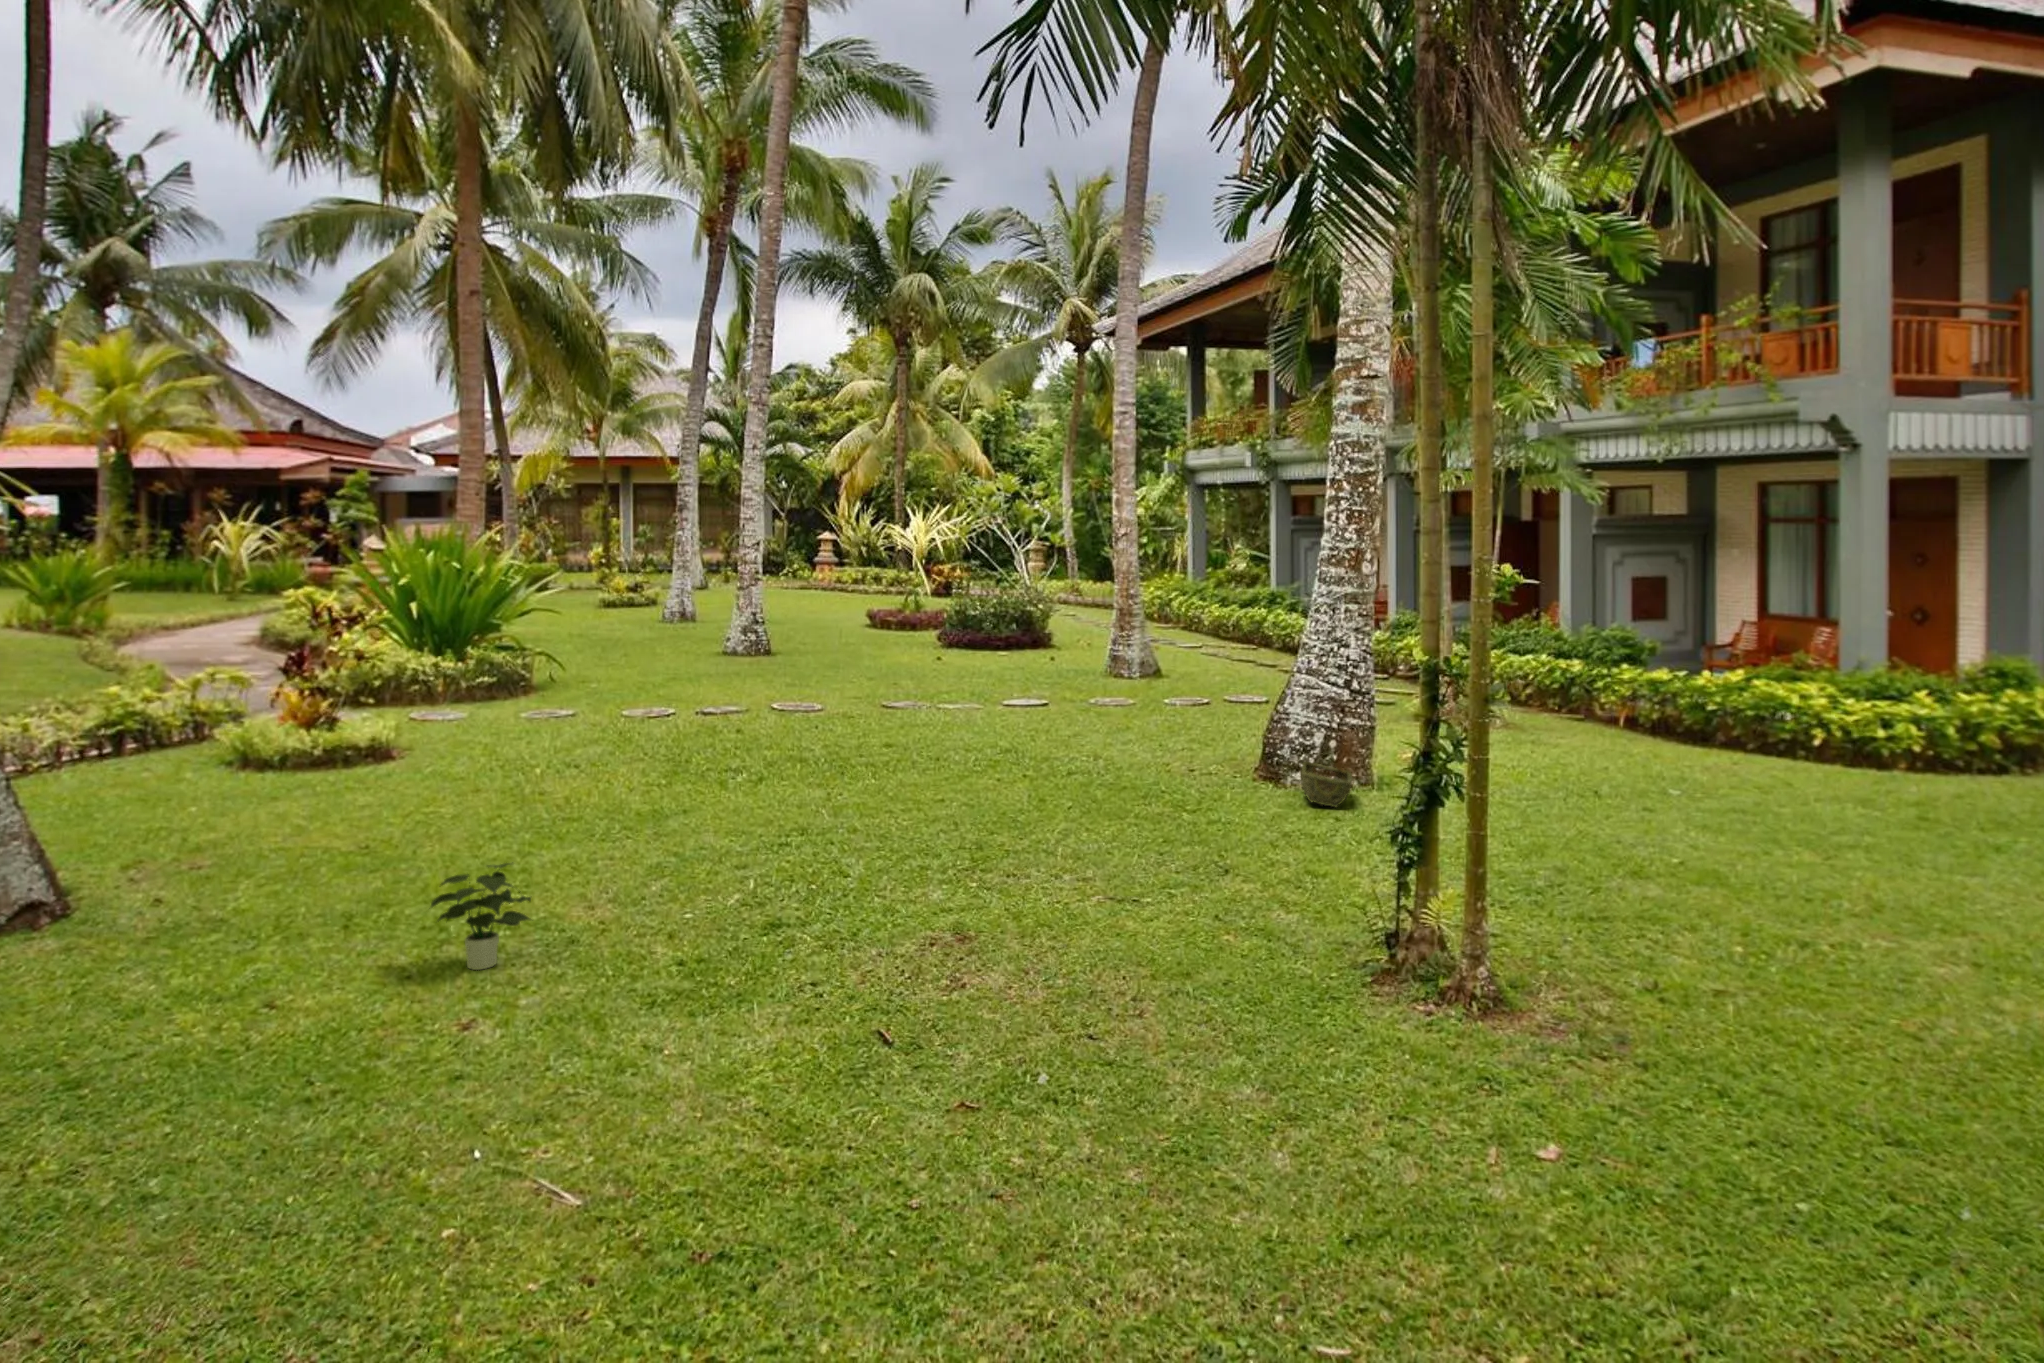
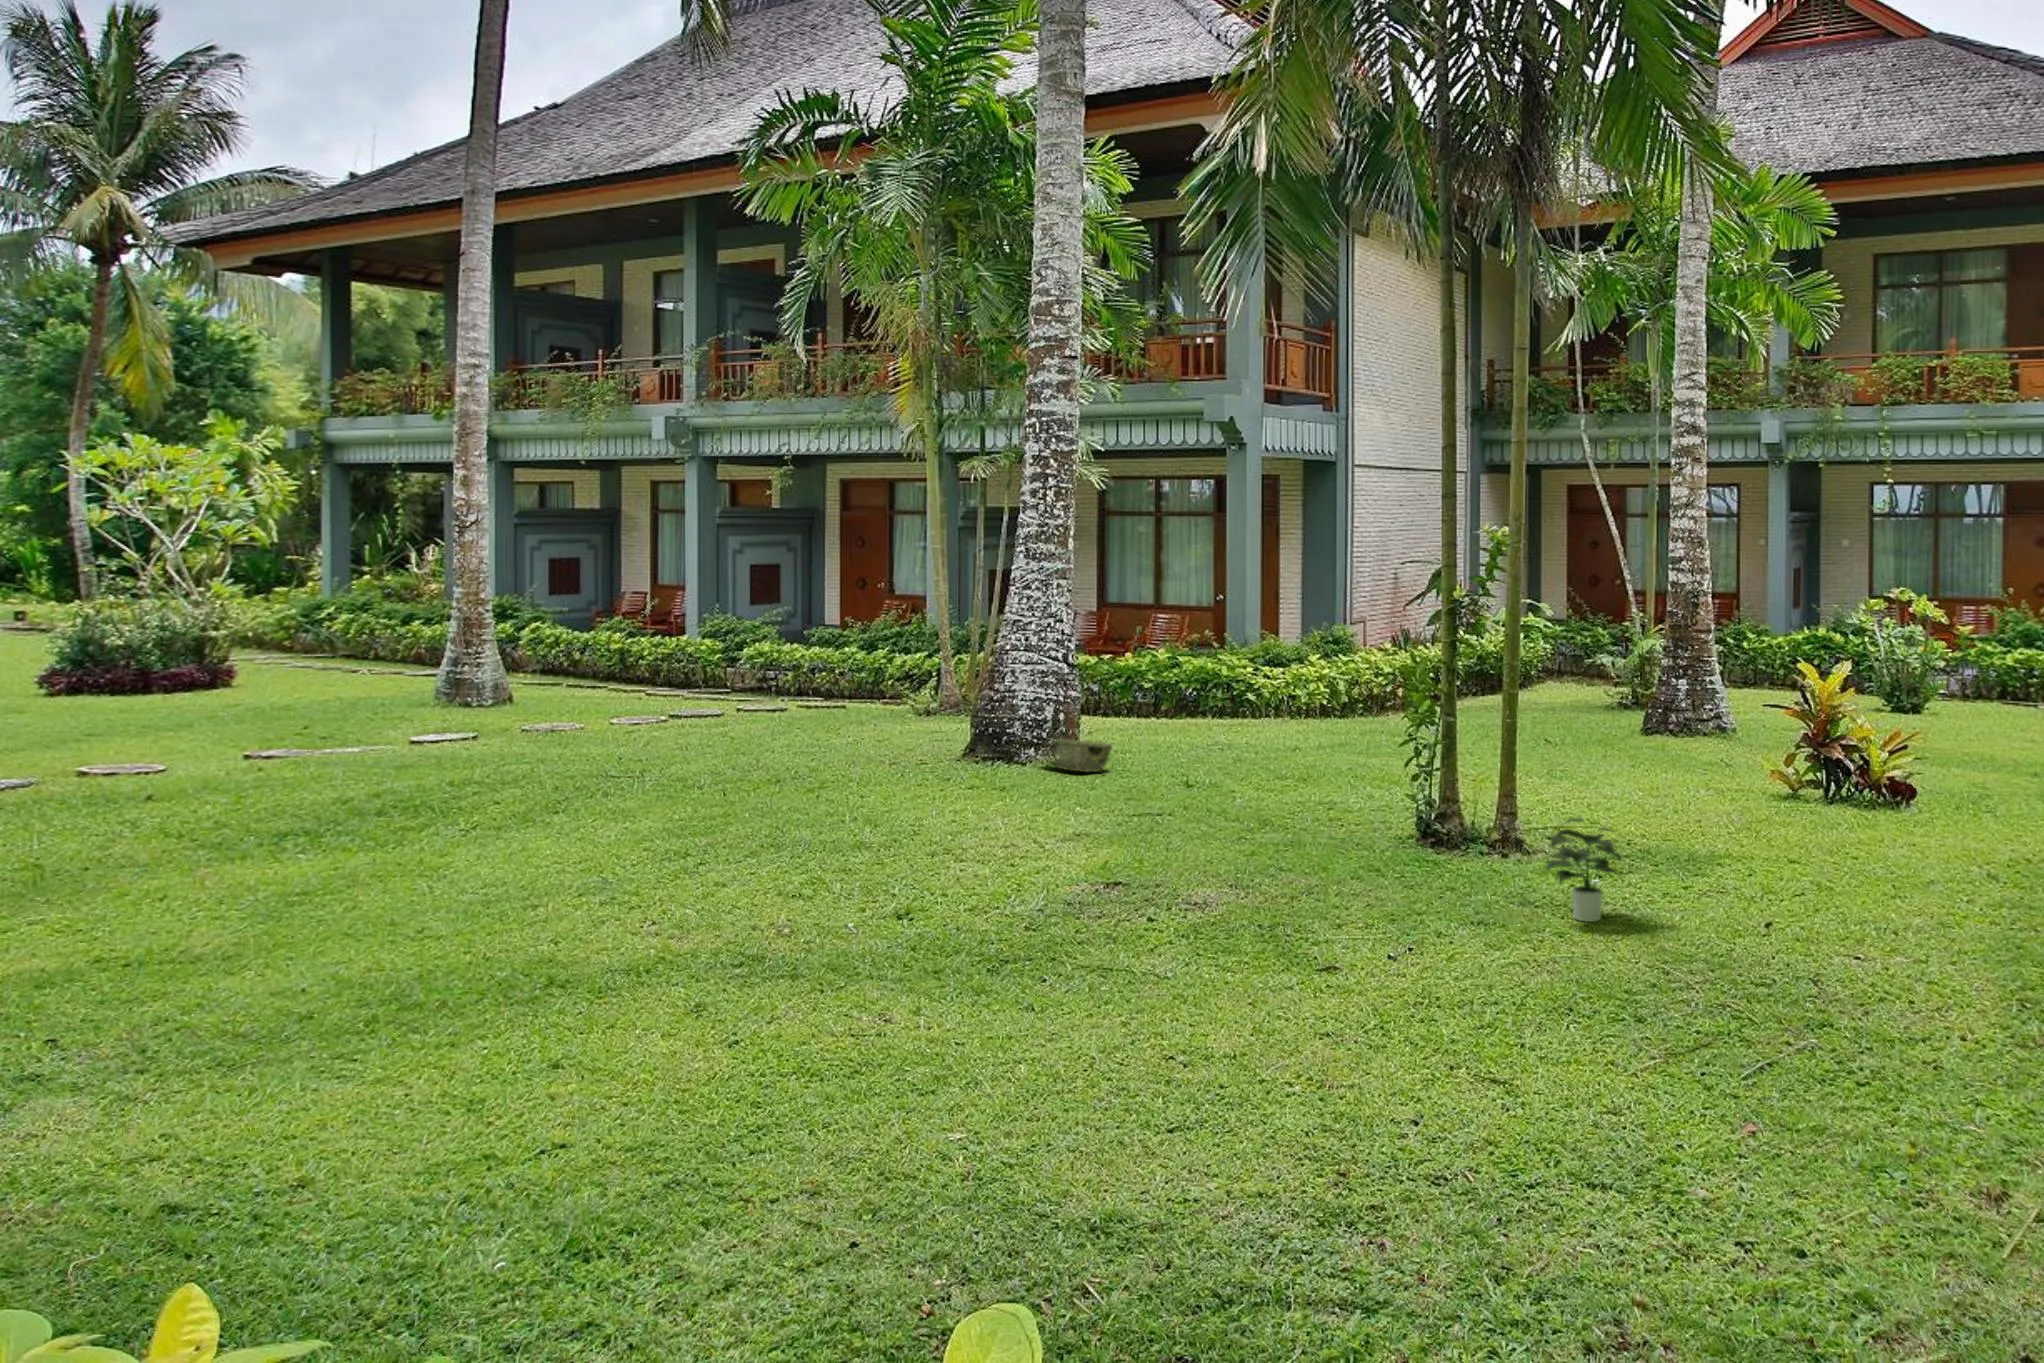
potted plant: present [431,862,531,970] -> present [1545,818,1621,922]

